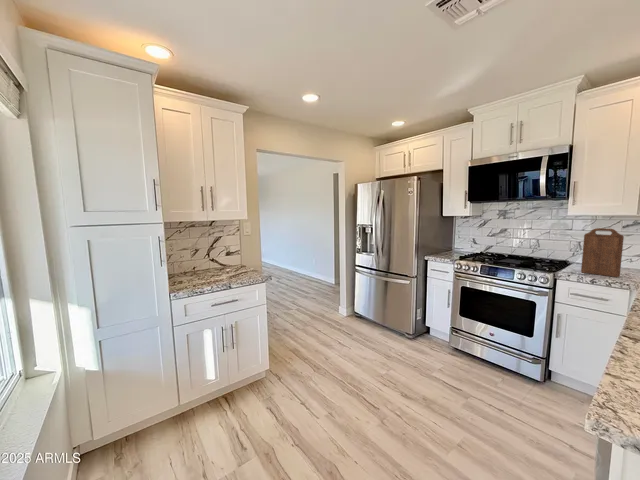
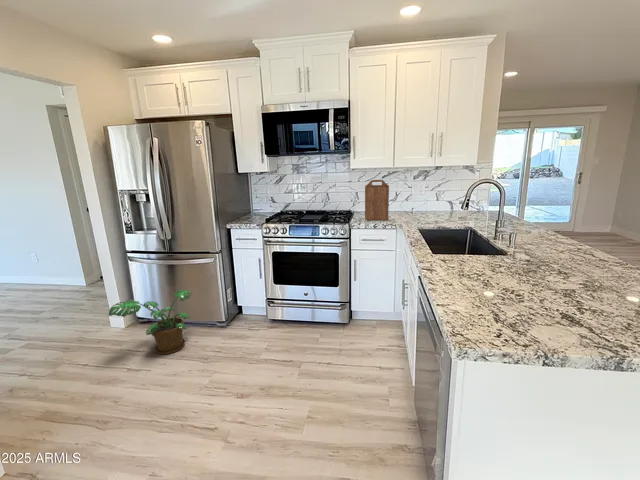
potted plant: none [337,297,390,343] -> present [109,289,192,354]

